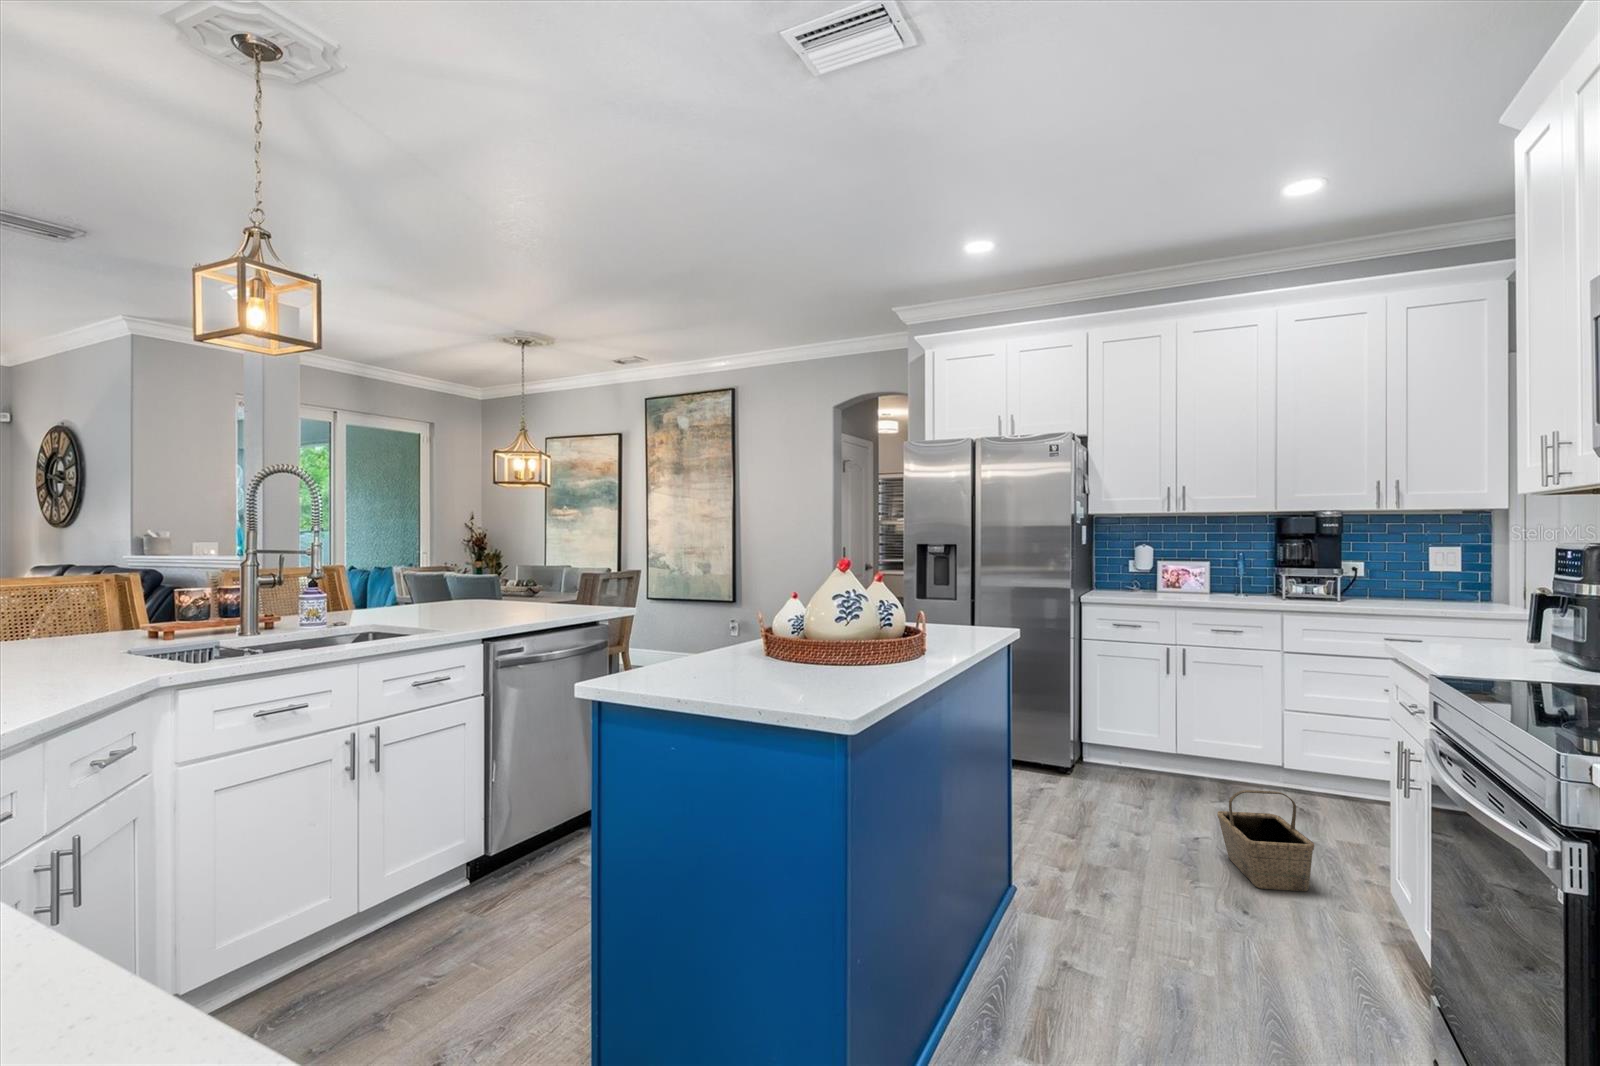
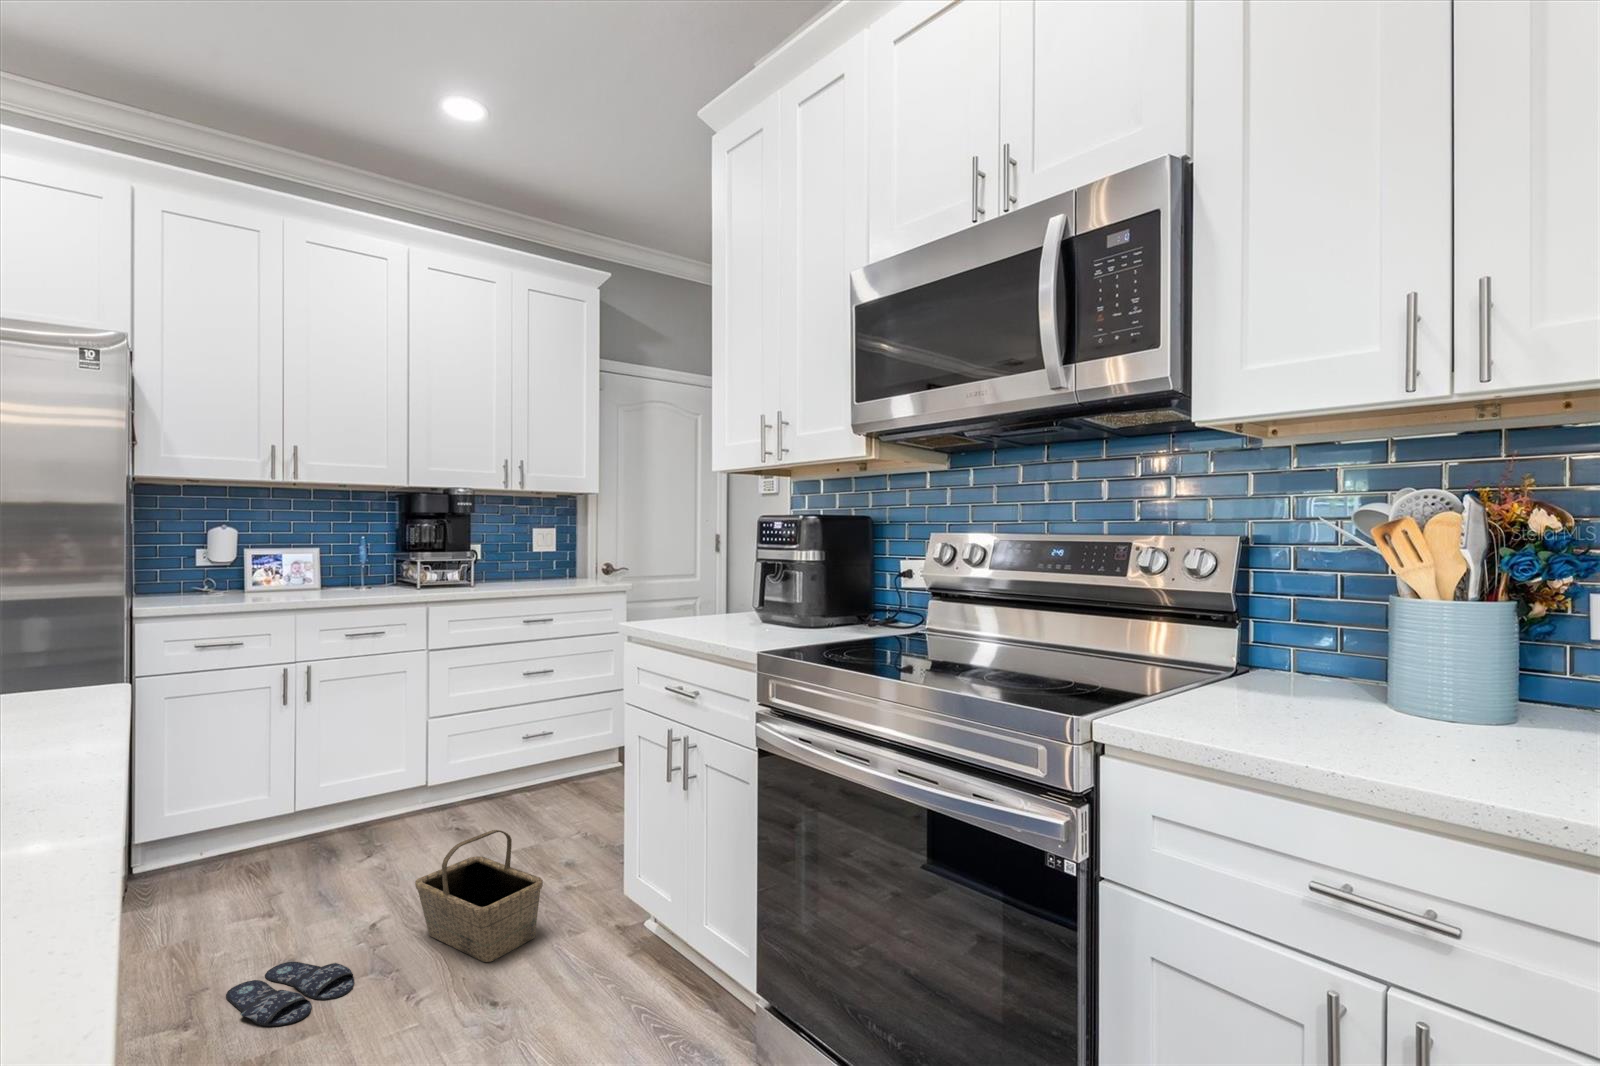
slippers: none [1095,833,1166,862] -> present [226,962,354,1026]

